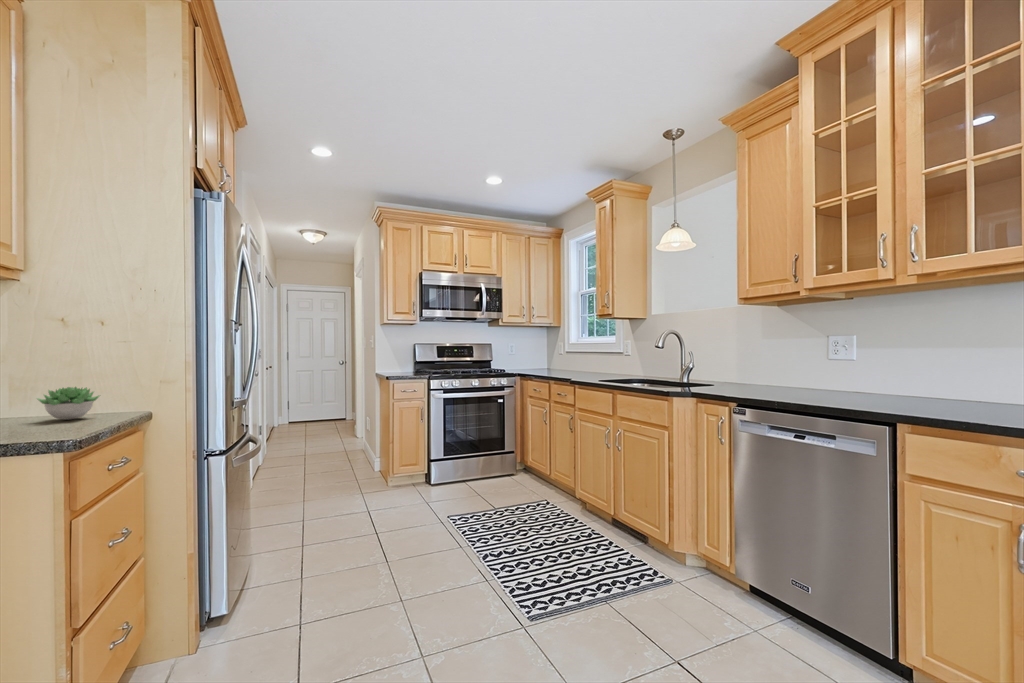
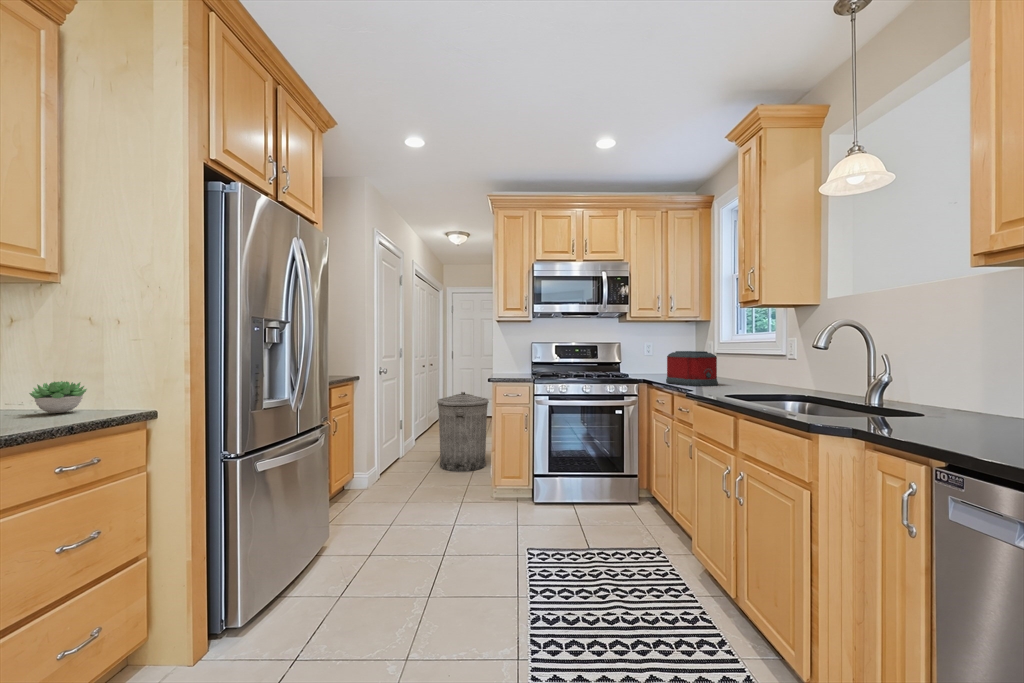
toaster: none [541,350,580,376] -> present [666,351,718,386]
trash can: none [311,392,365,471] -> present [437,392,489,472]

